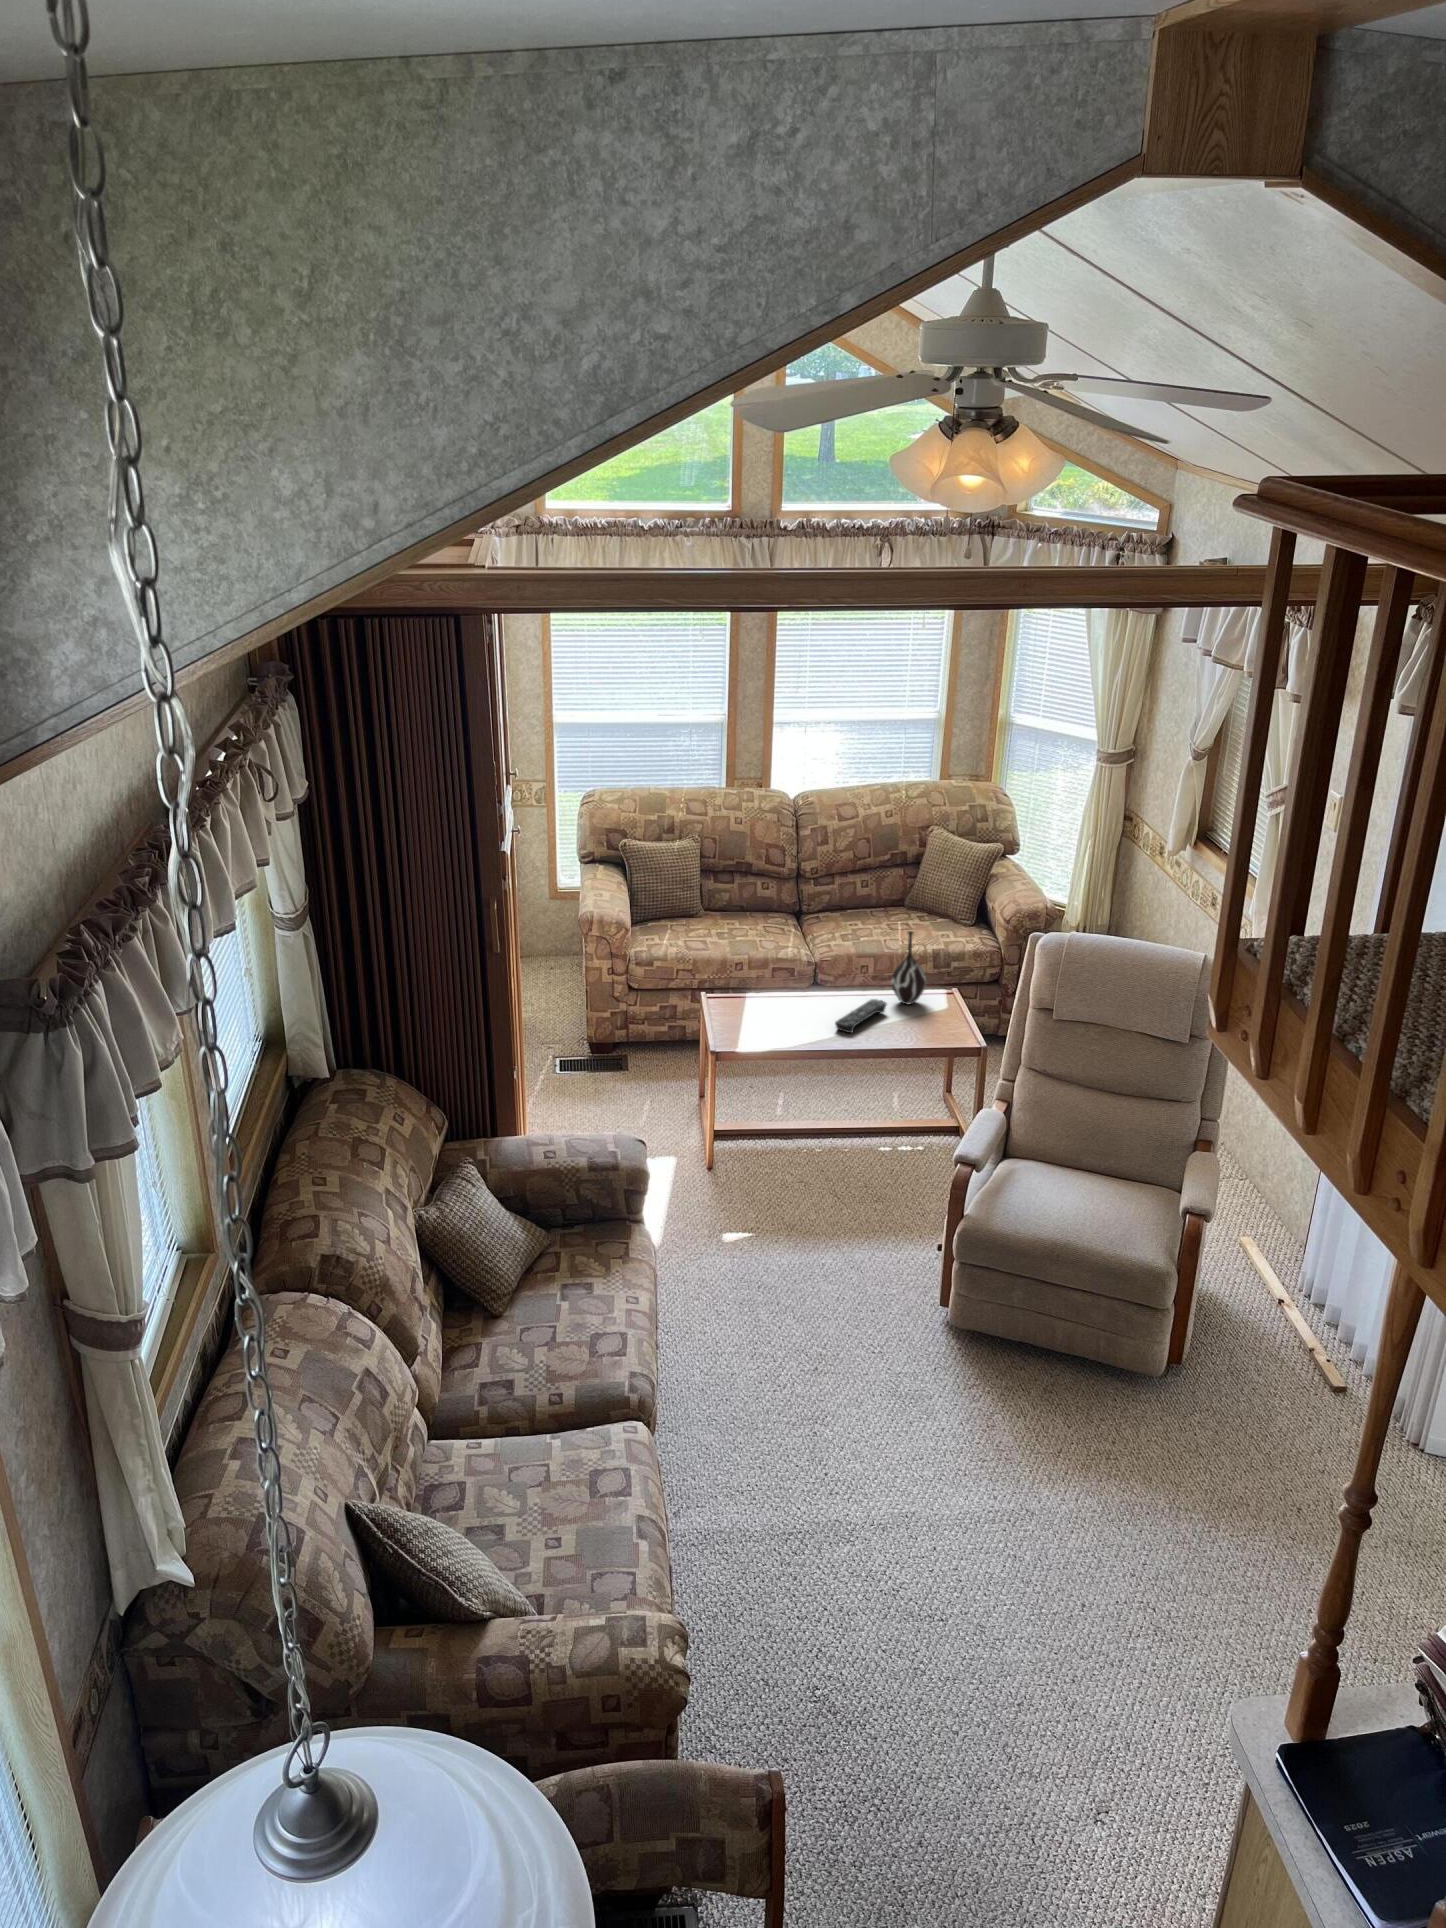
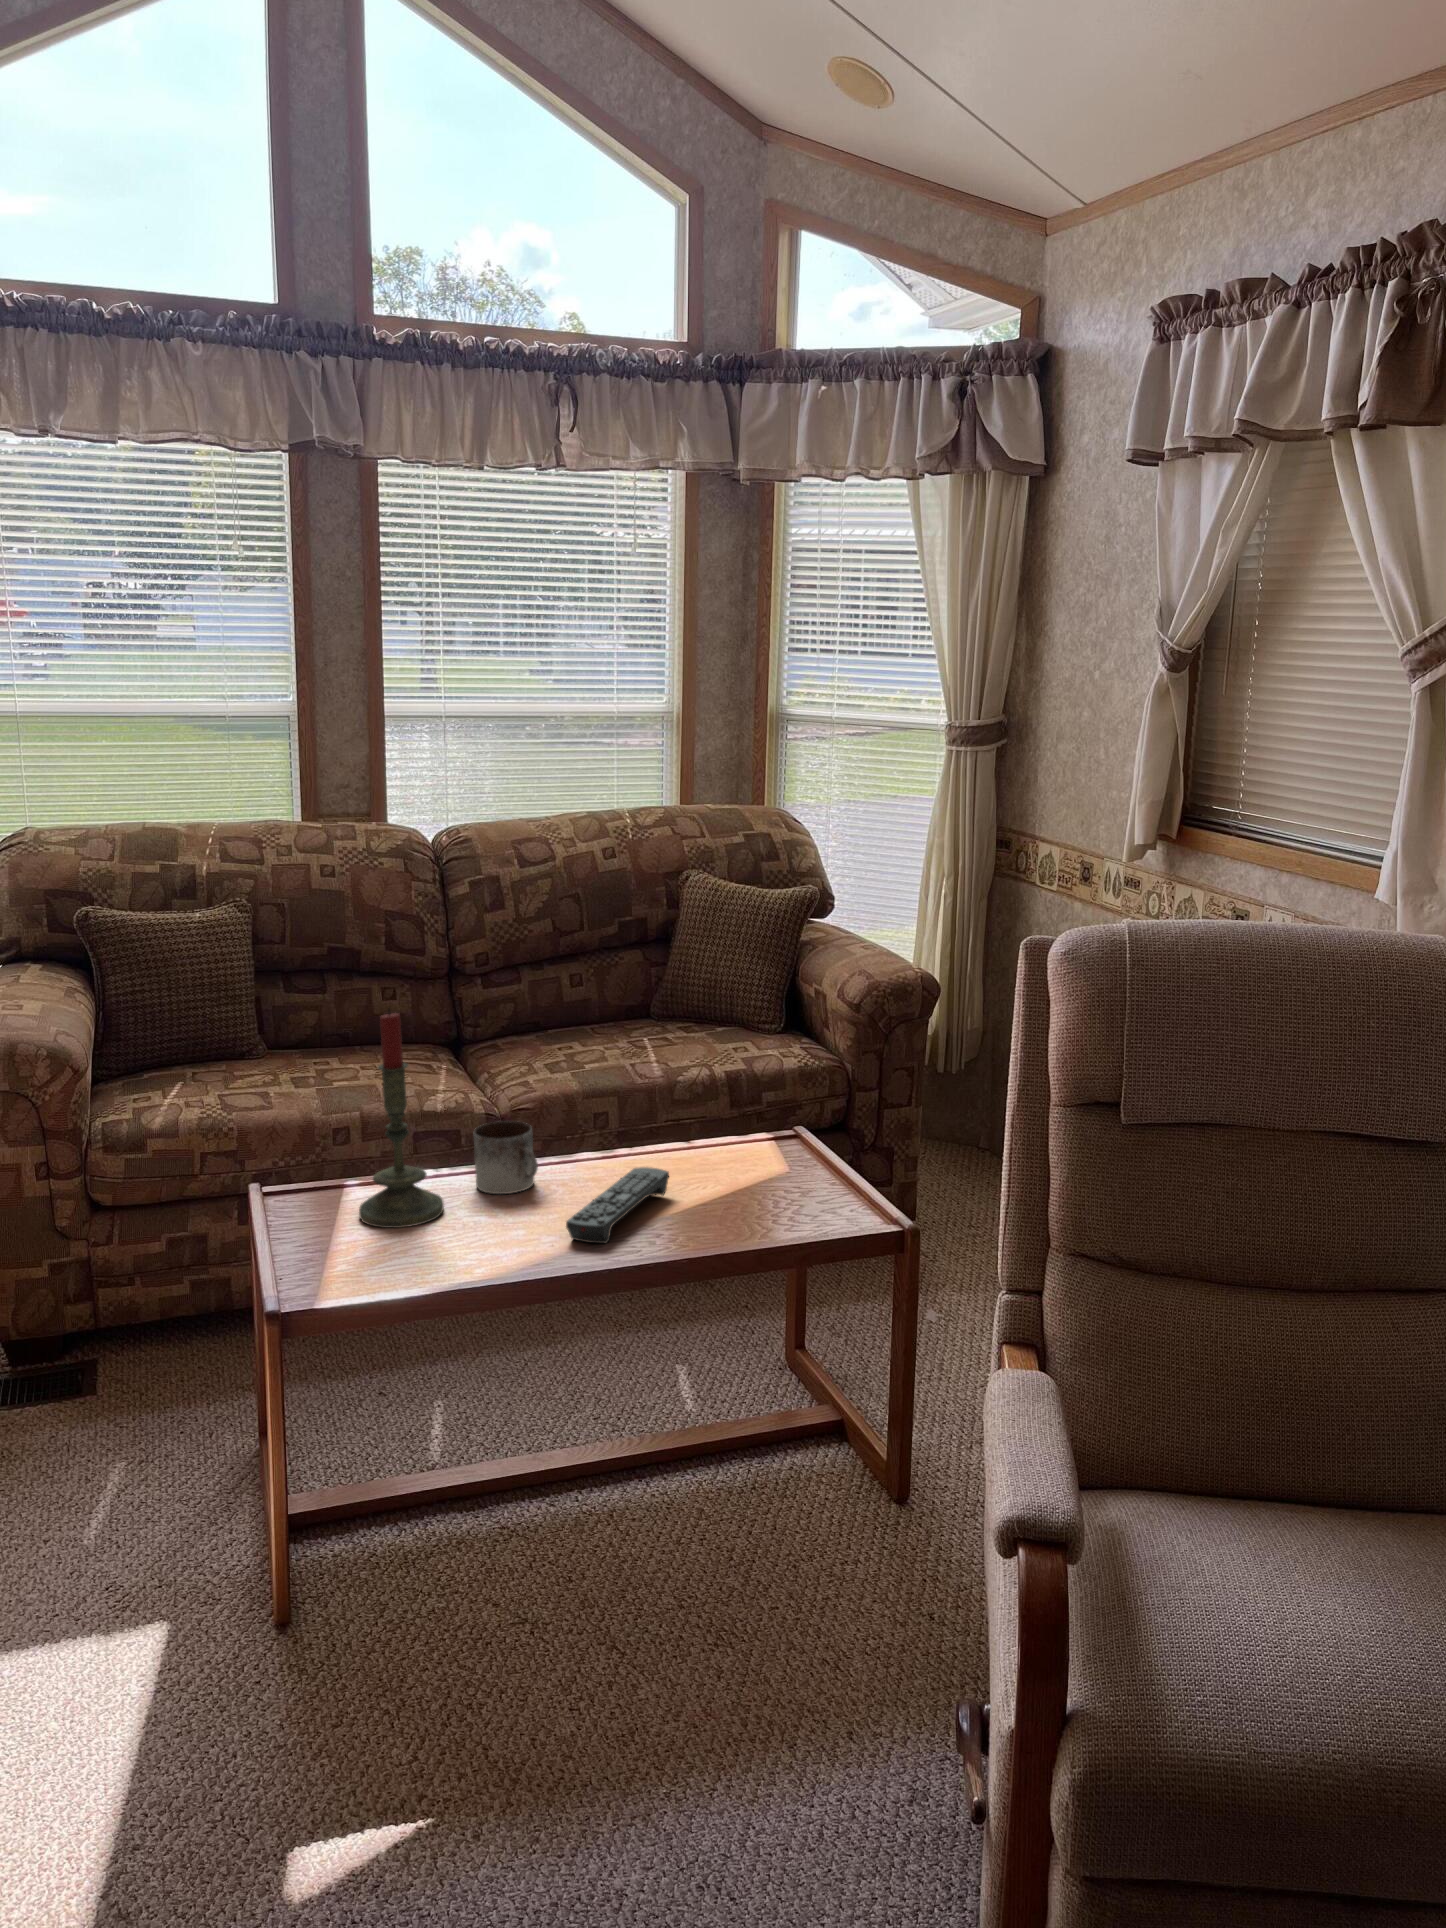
candle: none [747,919,784,1016] -> present [359,1009,444,1228]
vase: present [891,931,926,1004] -> none [670,1016,743,1174]
mug: none [799,970,827,1004] -> present [474,1121,538,1194]

